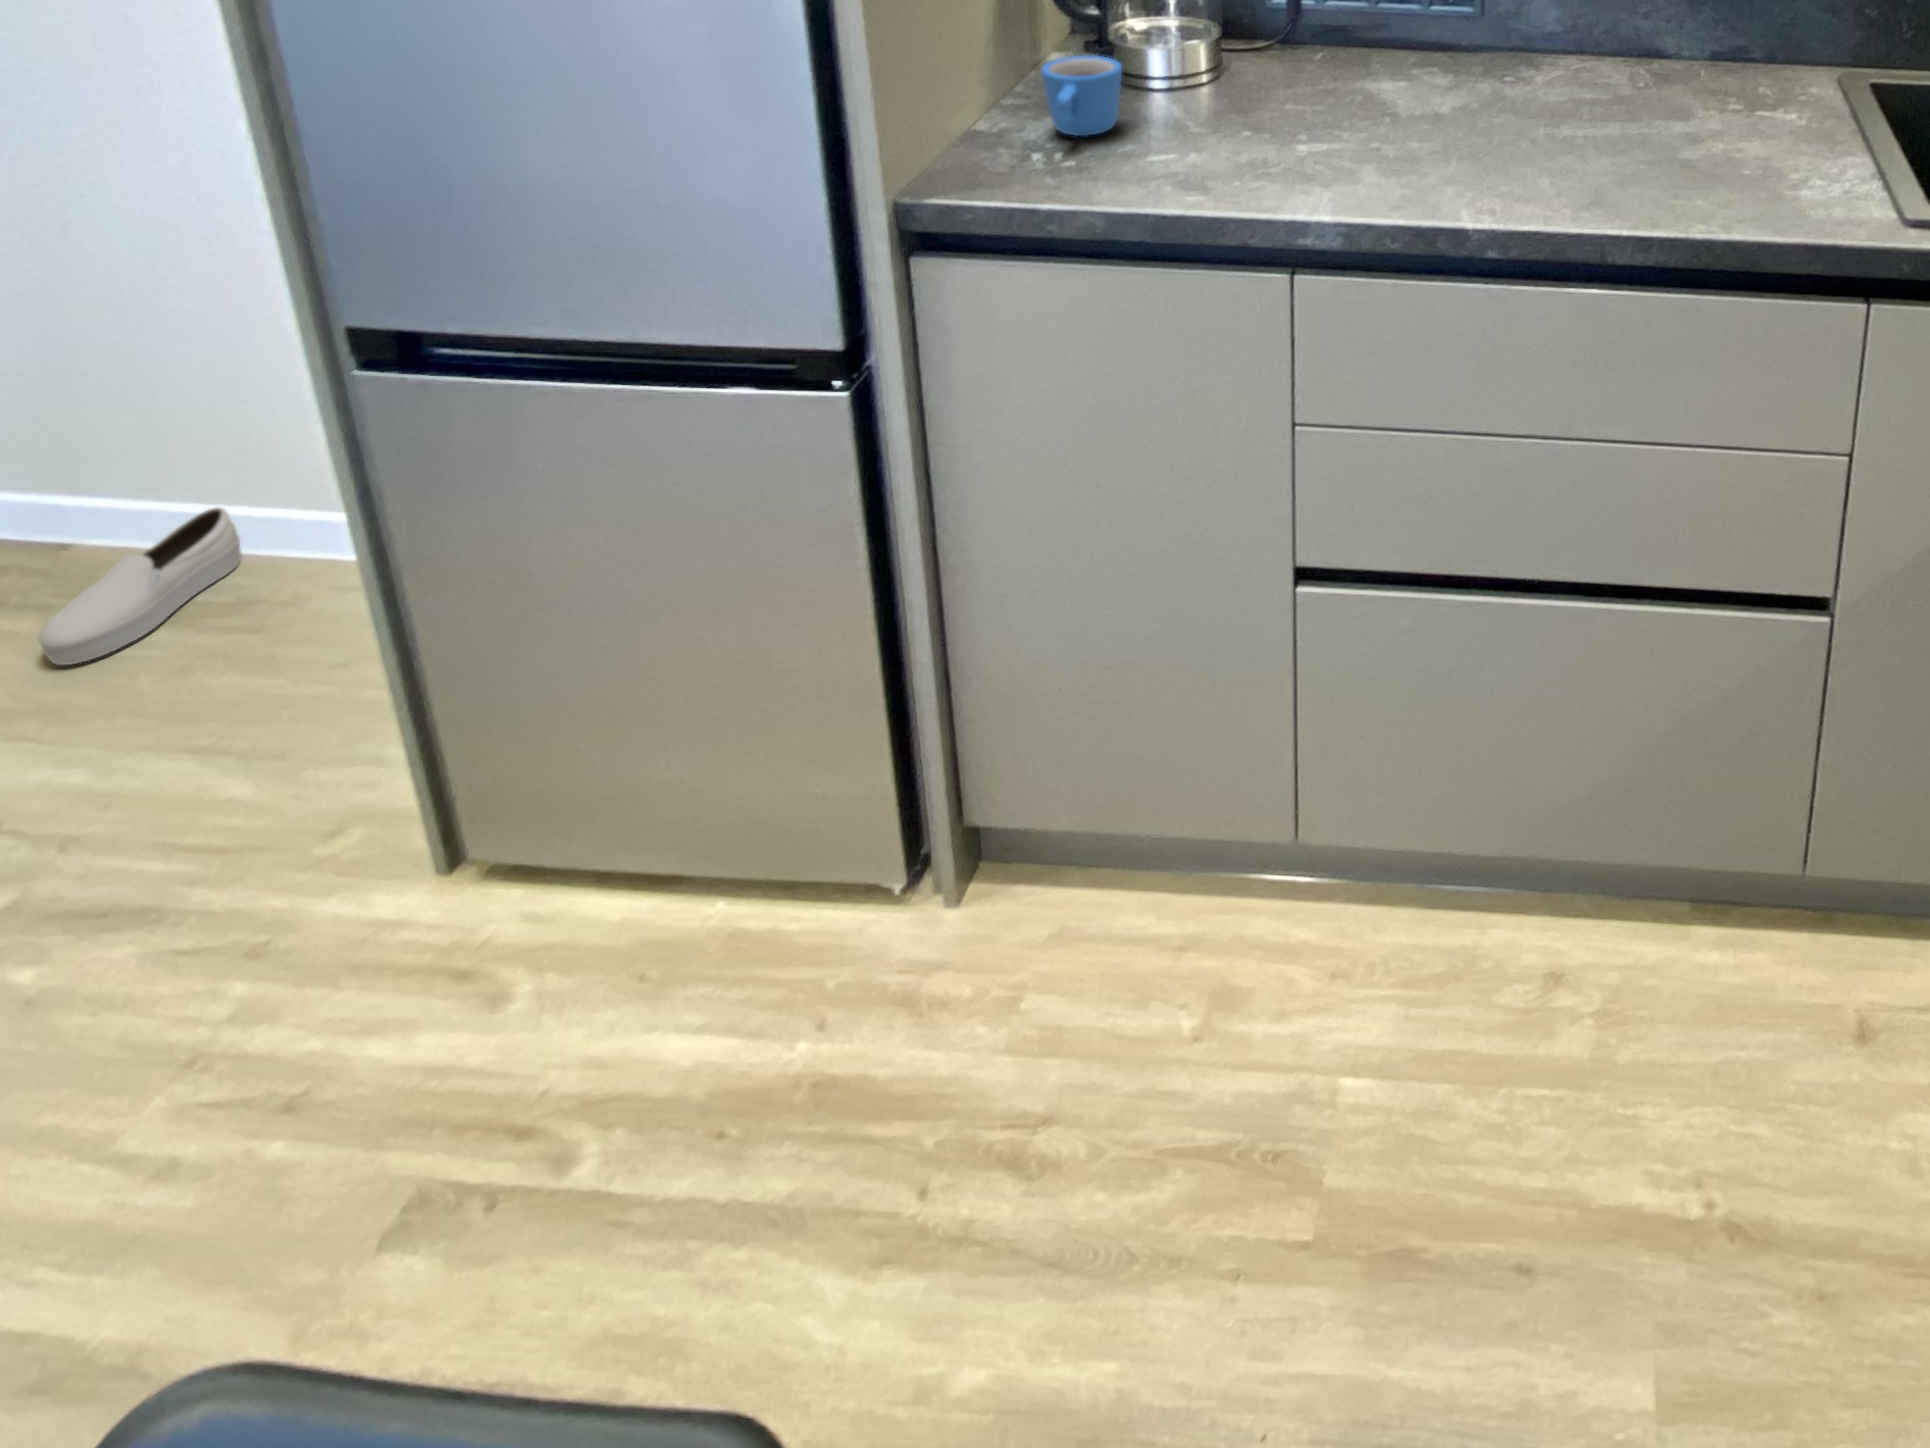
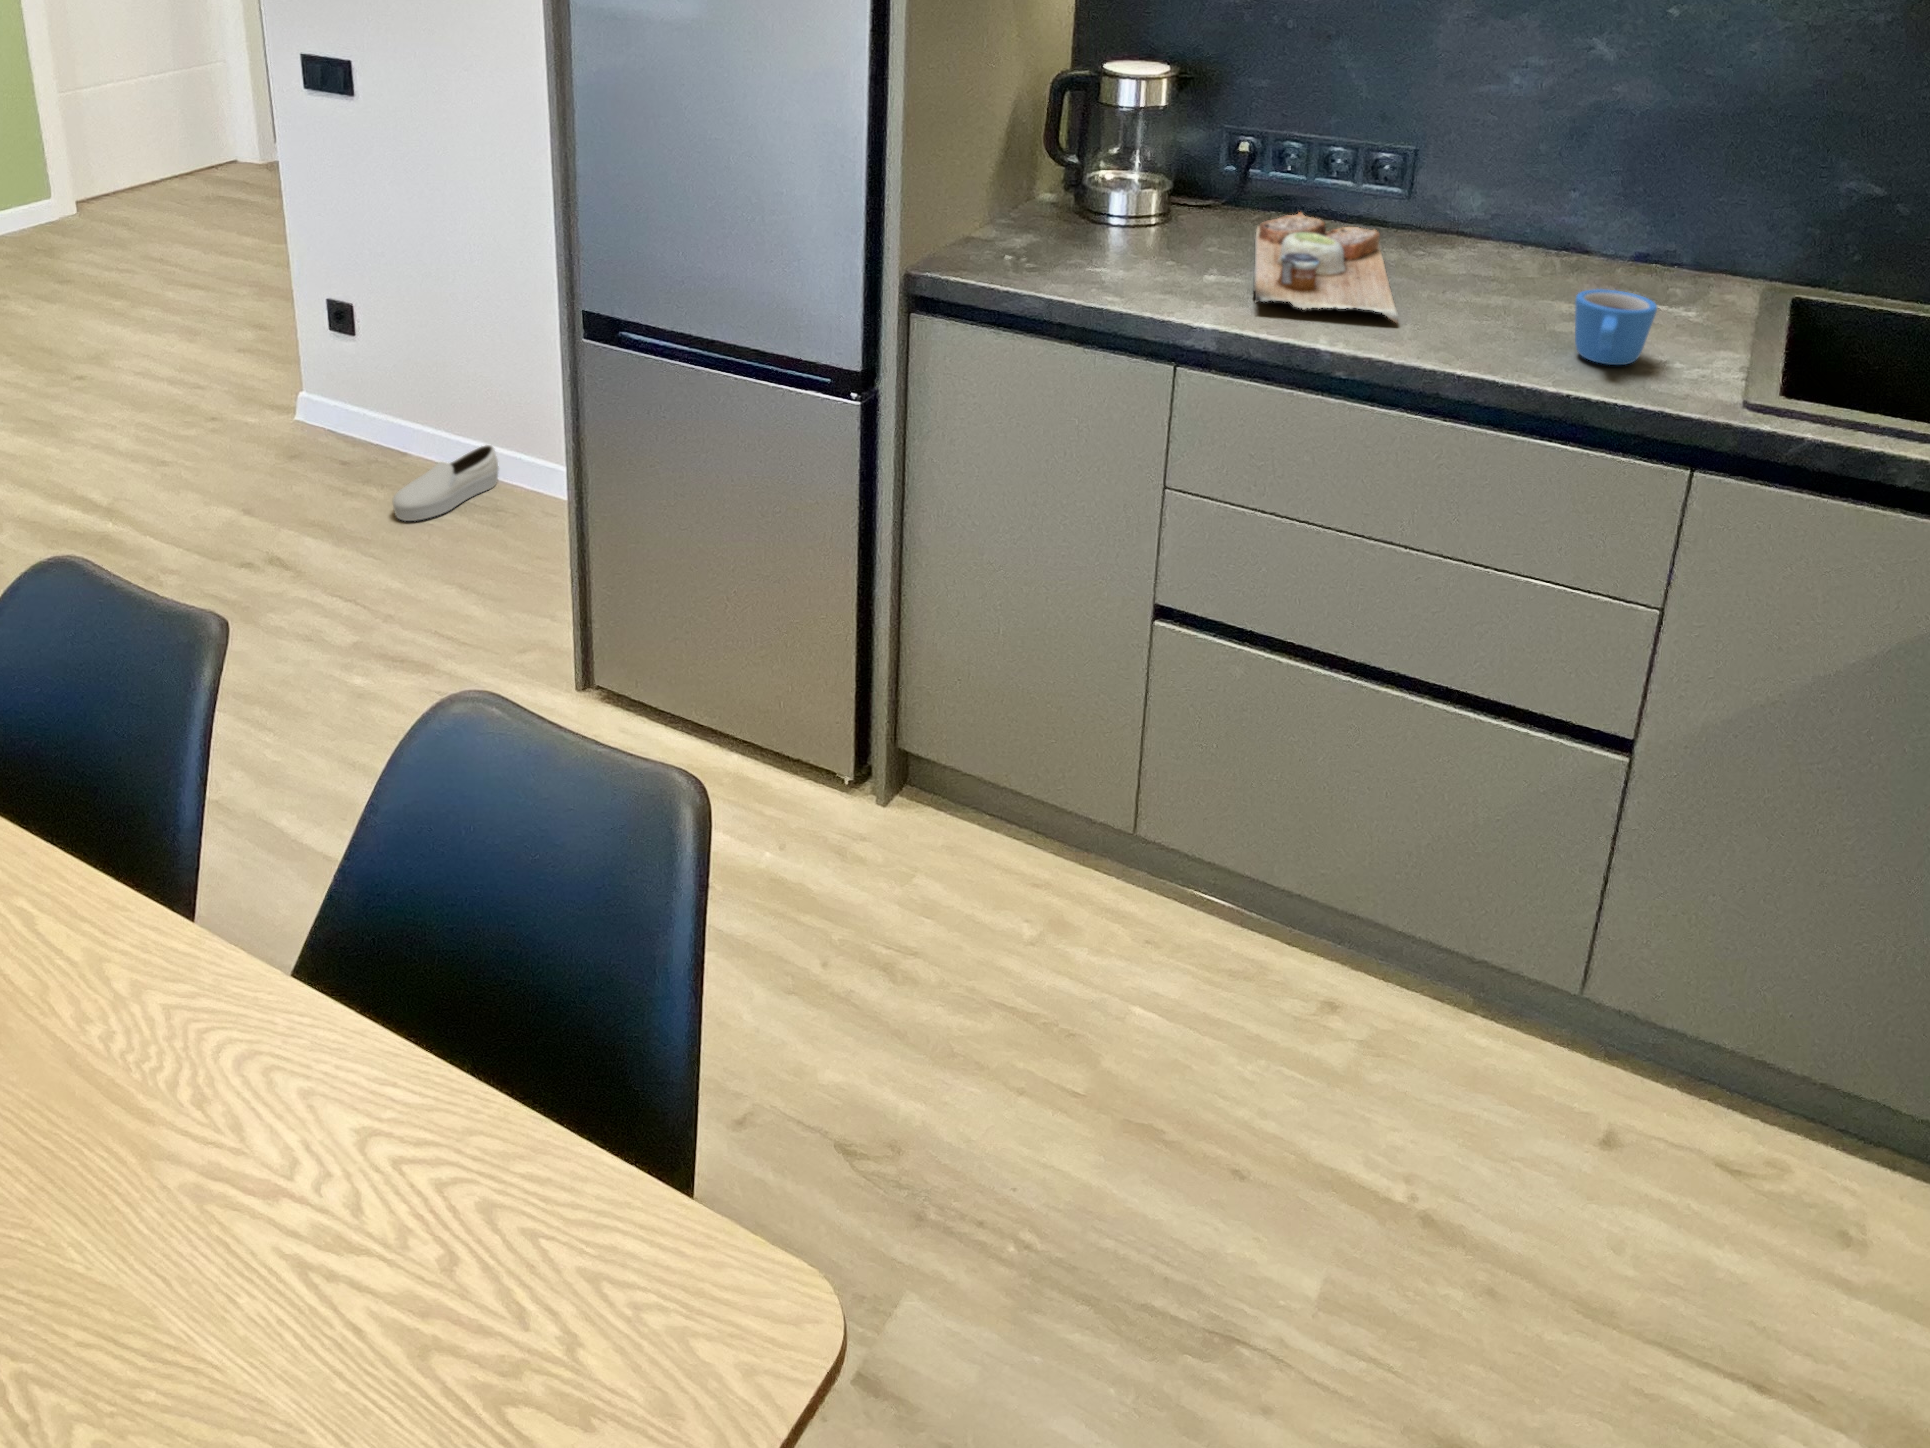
cutting board: none [1328,46,1537,180] -> present [1254,212,1398,323]
mug: present [1041,56,1122,136] -> present [1575,289,1657,365]

